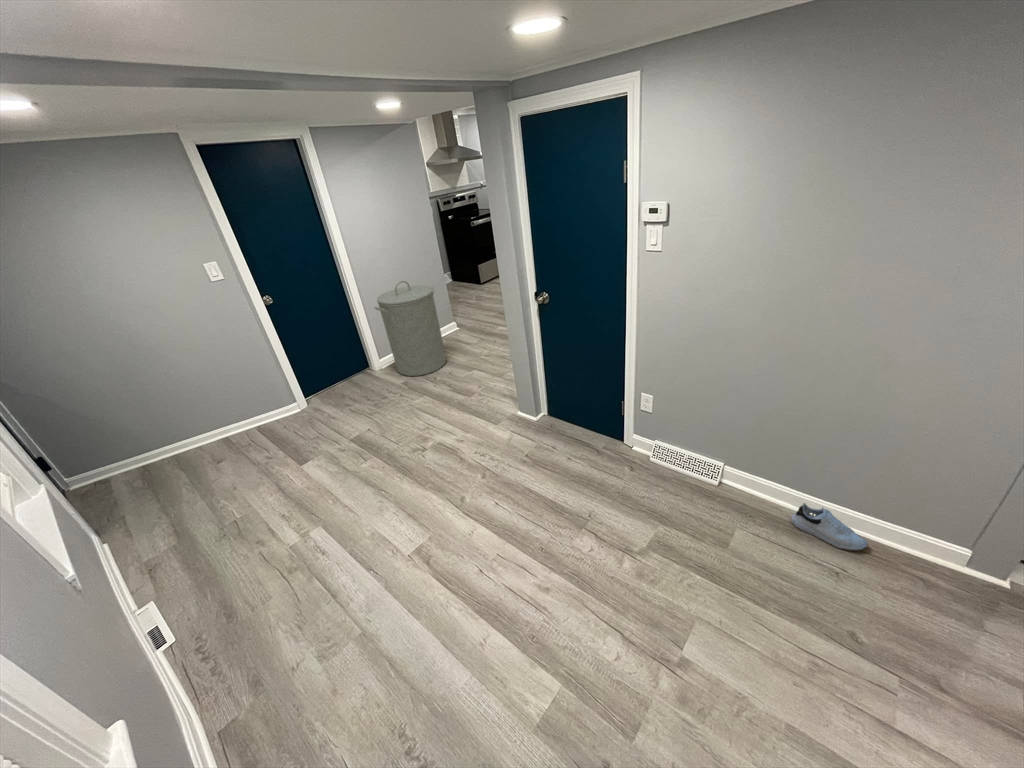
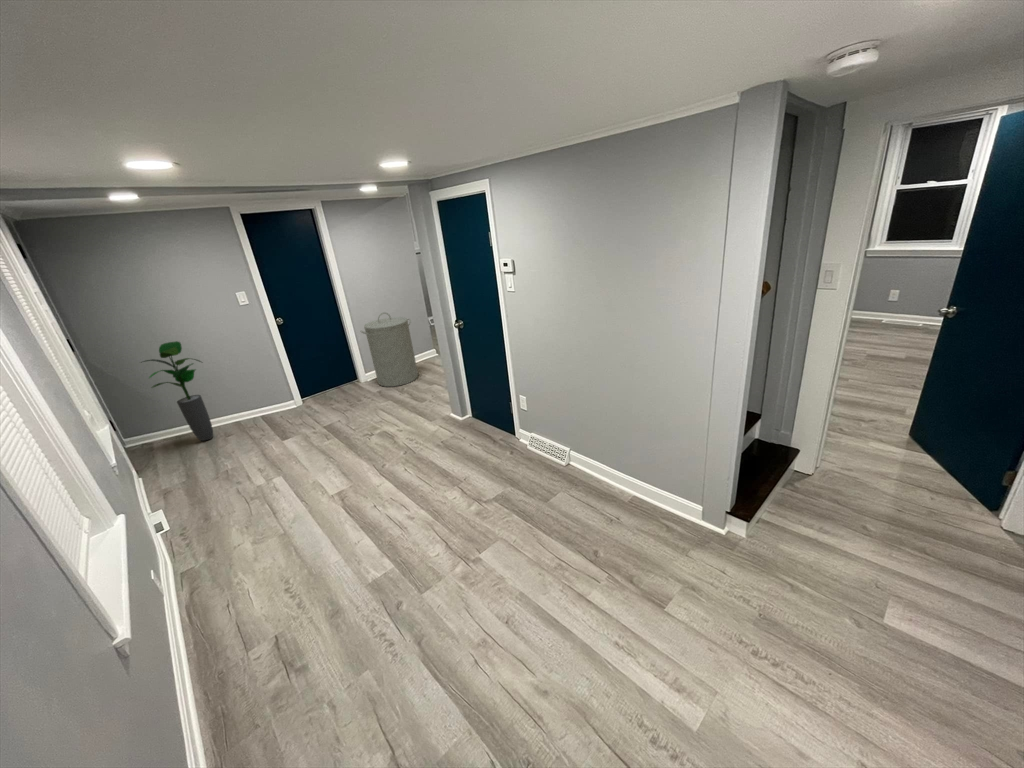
potted plant: none [74,341,197,473] -> present [141,341,213,441]
shoe: present [791,503,868,550] -> none [602,474,643,507]

